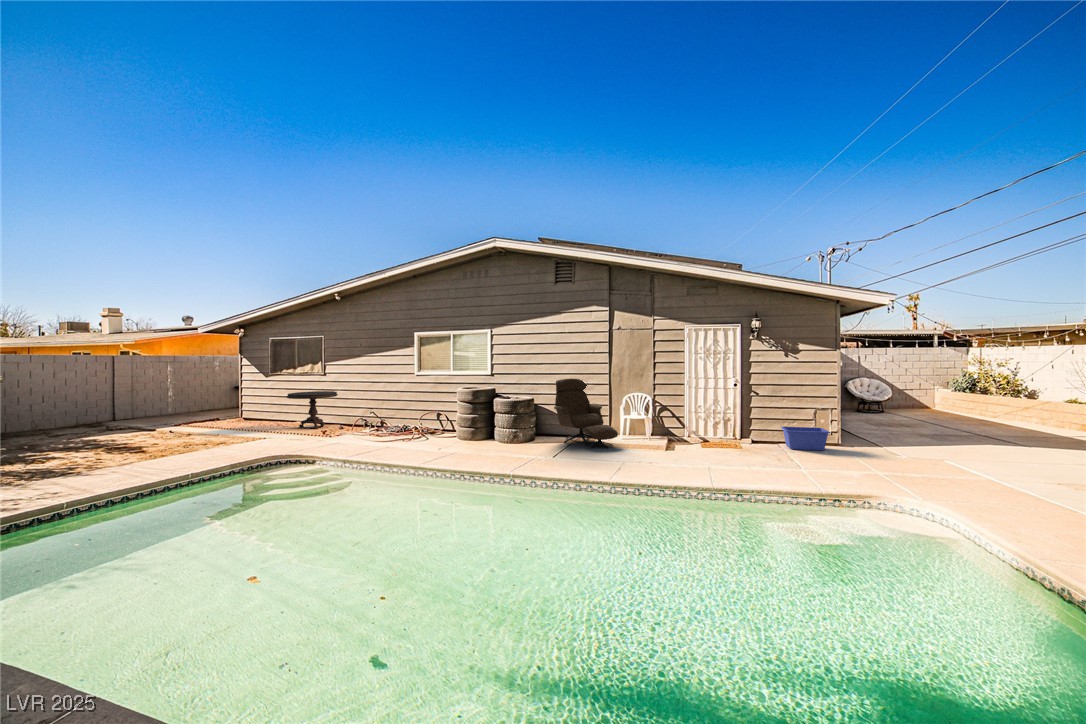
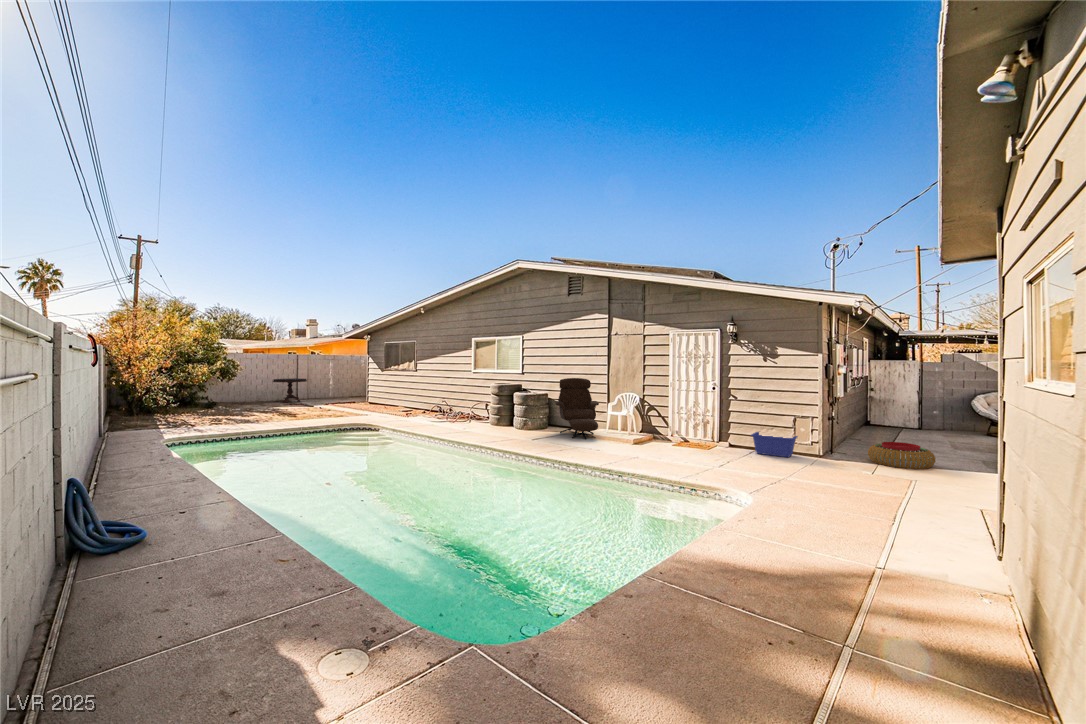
side table: present [287,391,338,429] -> present [273,378,307,403]
pouf: none [878,428,941,452] -> present [868,442,936,469]

